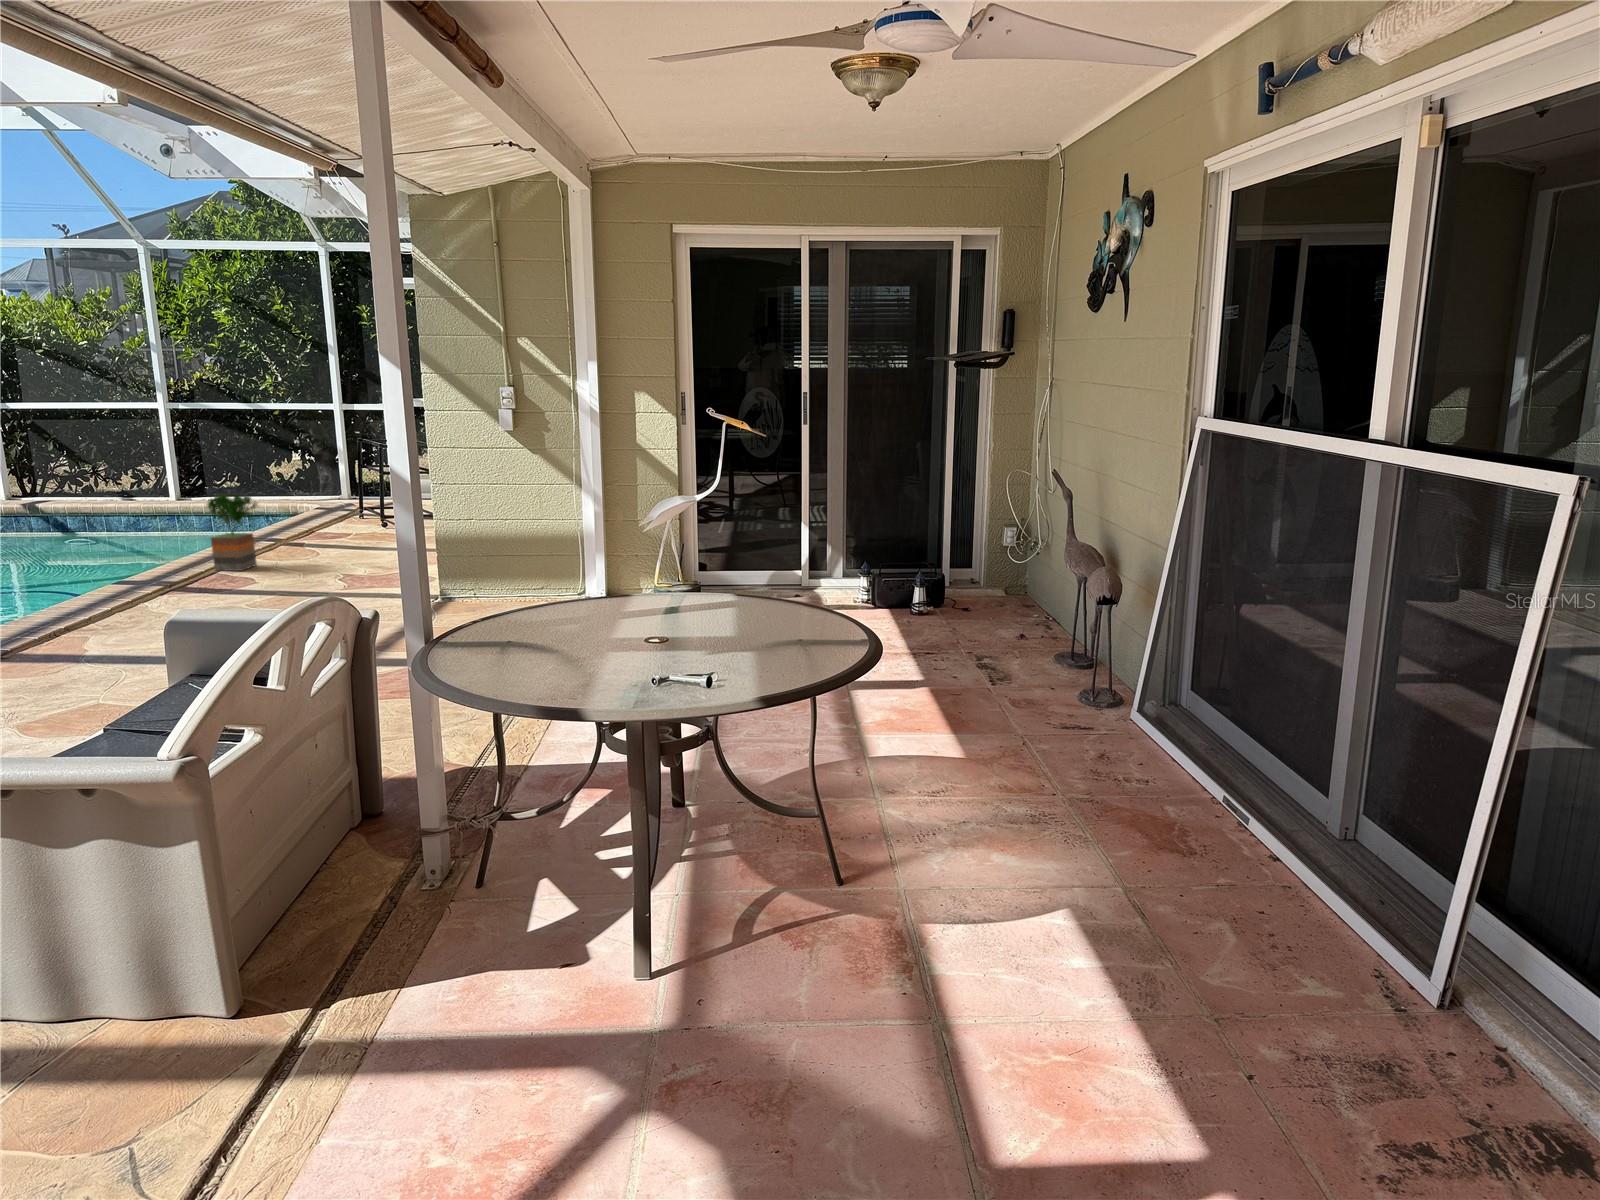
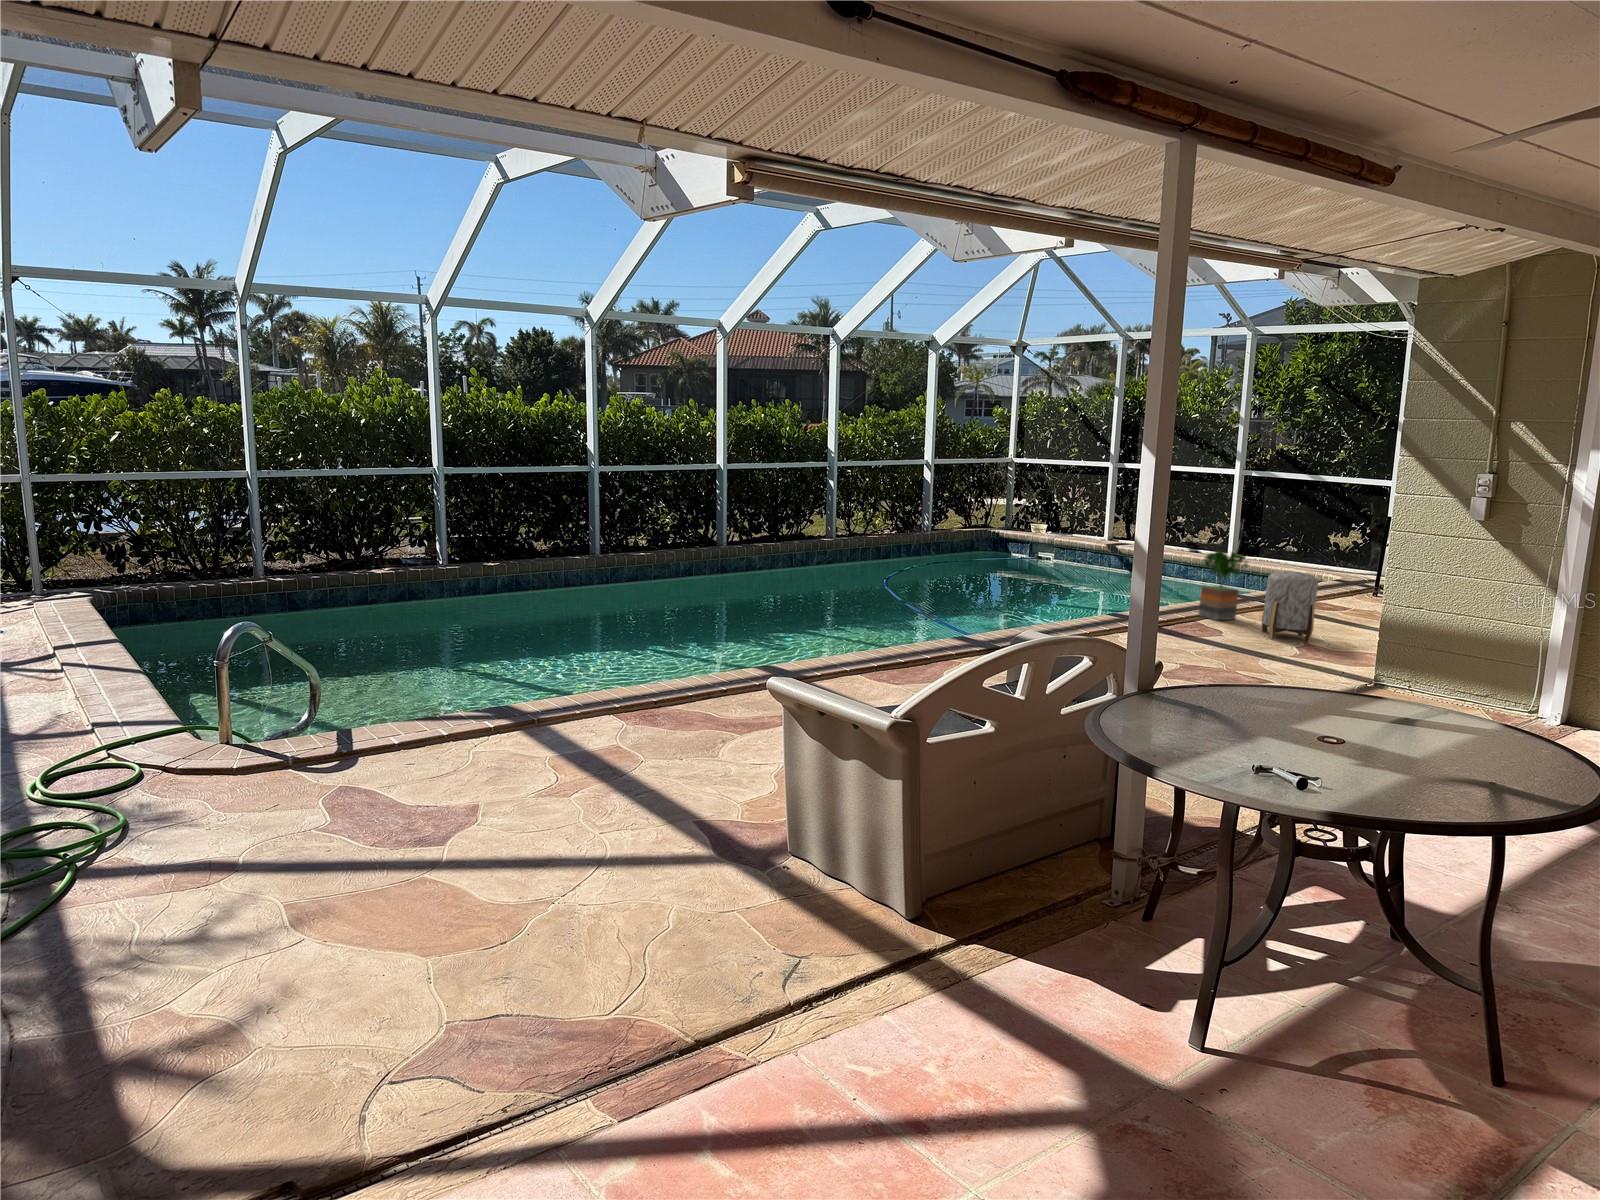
stool: none [292,504,352,577] -> present [1262,571,1318,642]

